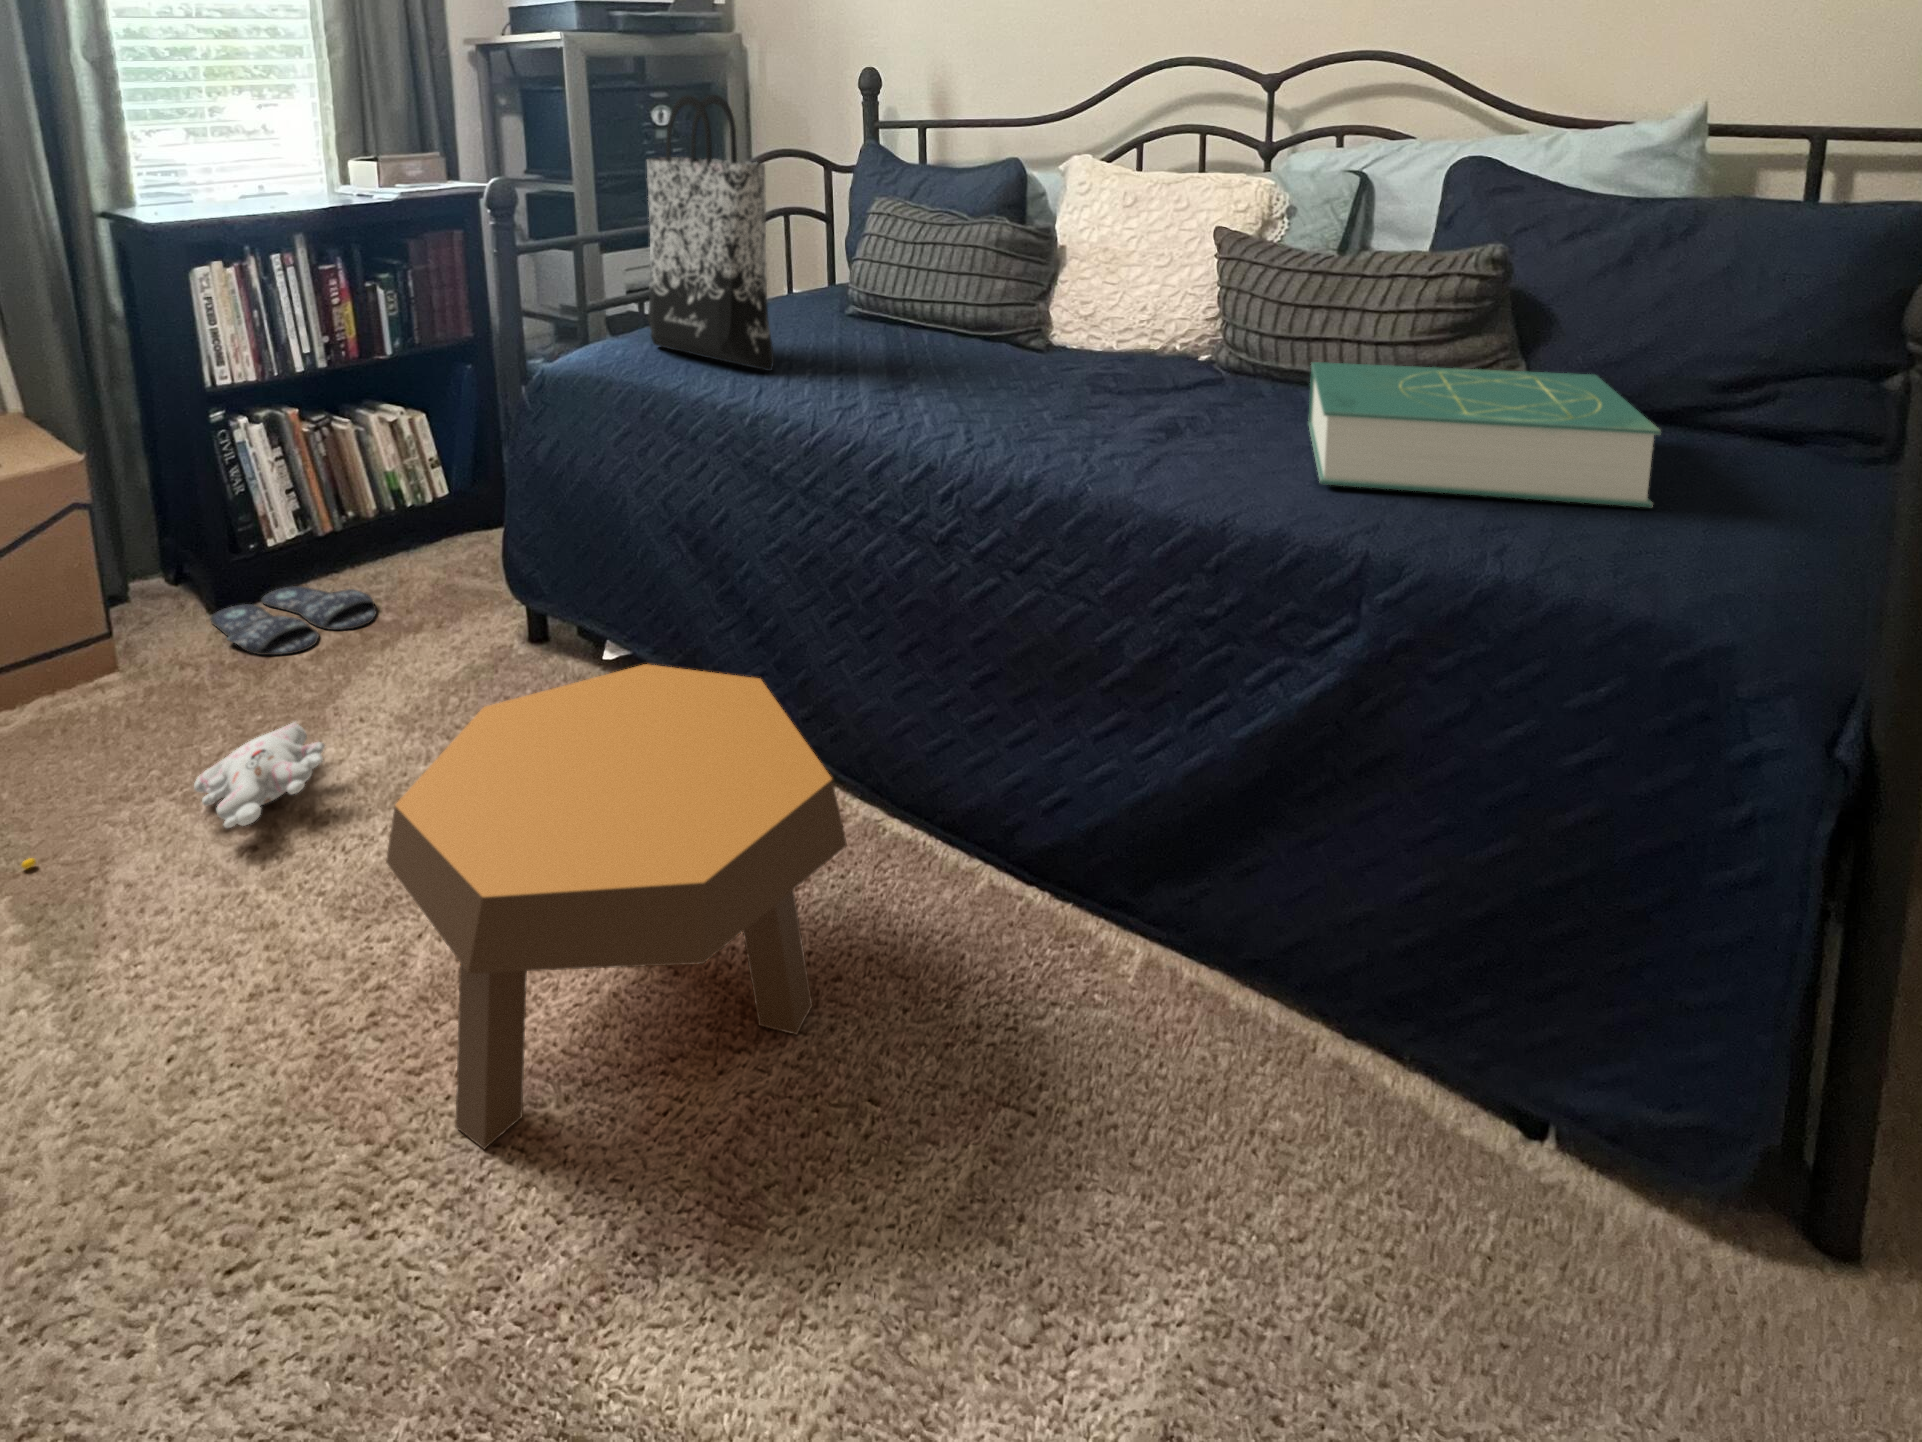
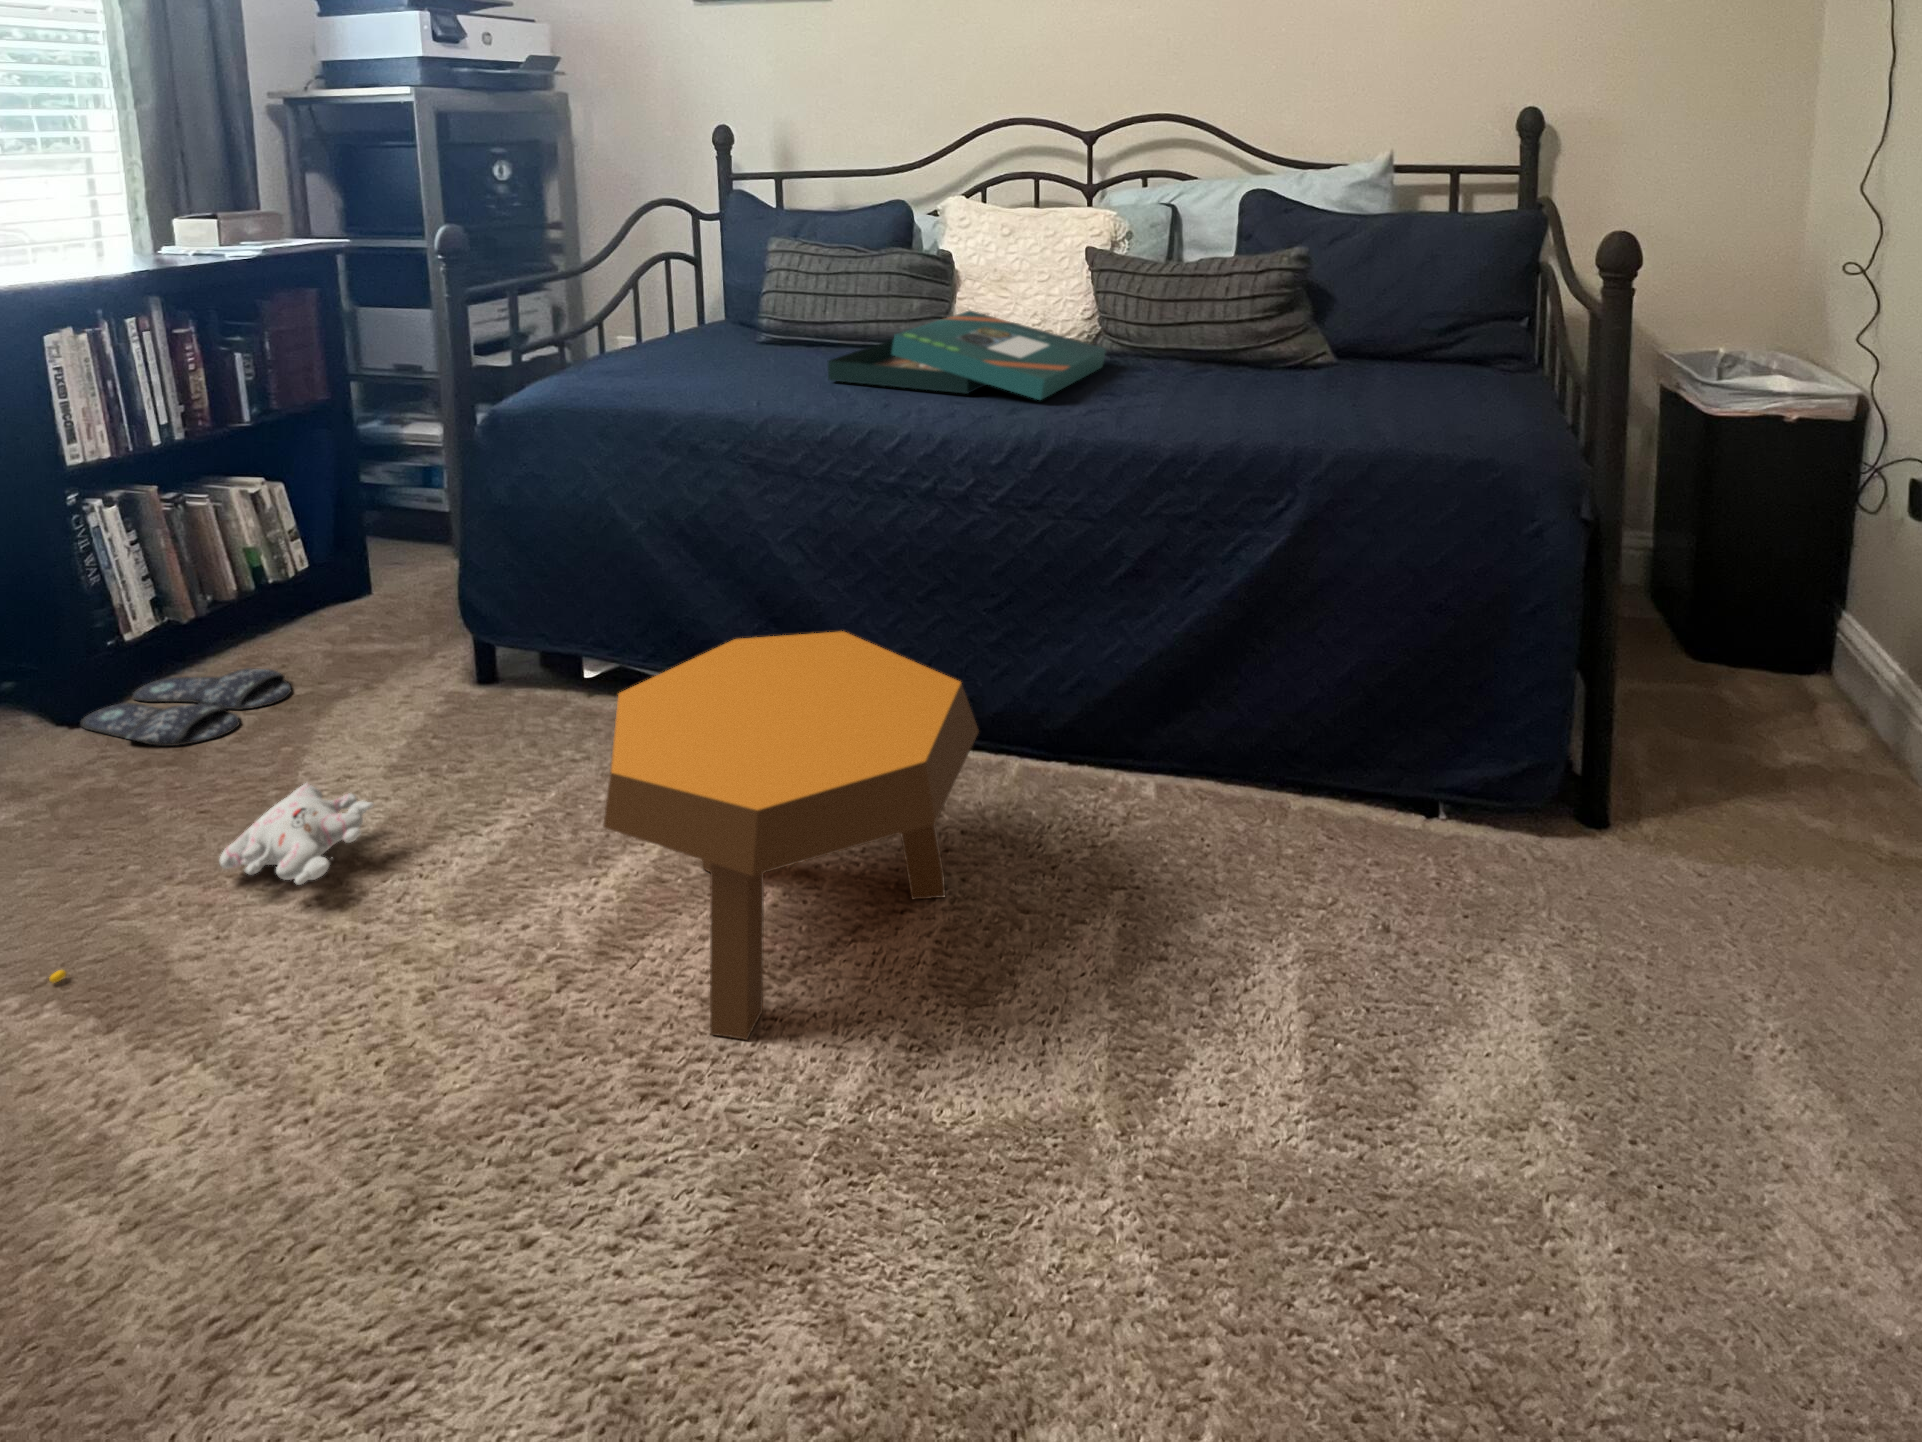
tote bag: present [647,95,774,371] -> none [609,146,758,386]
board game: none [850,299,1196,426] -> present [827,311,1106,400]
book: present [1308,362,1661,507] -> none [1206,330,1449,415]

